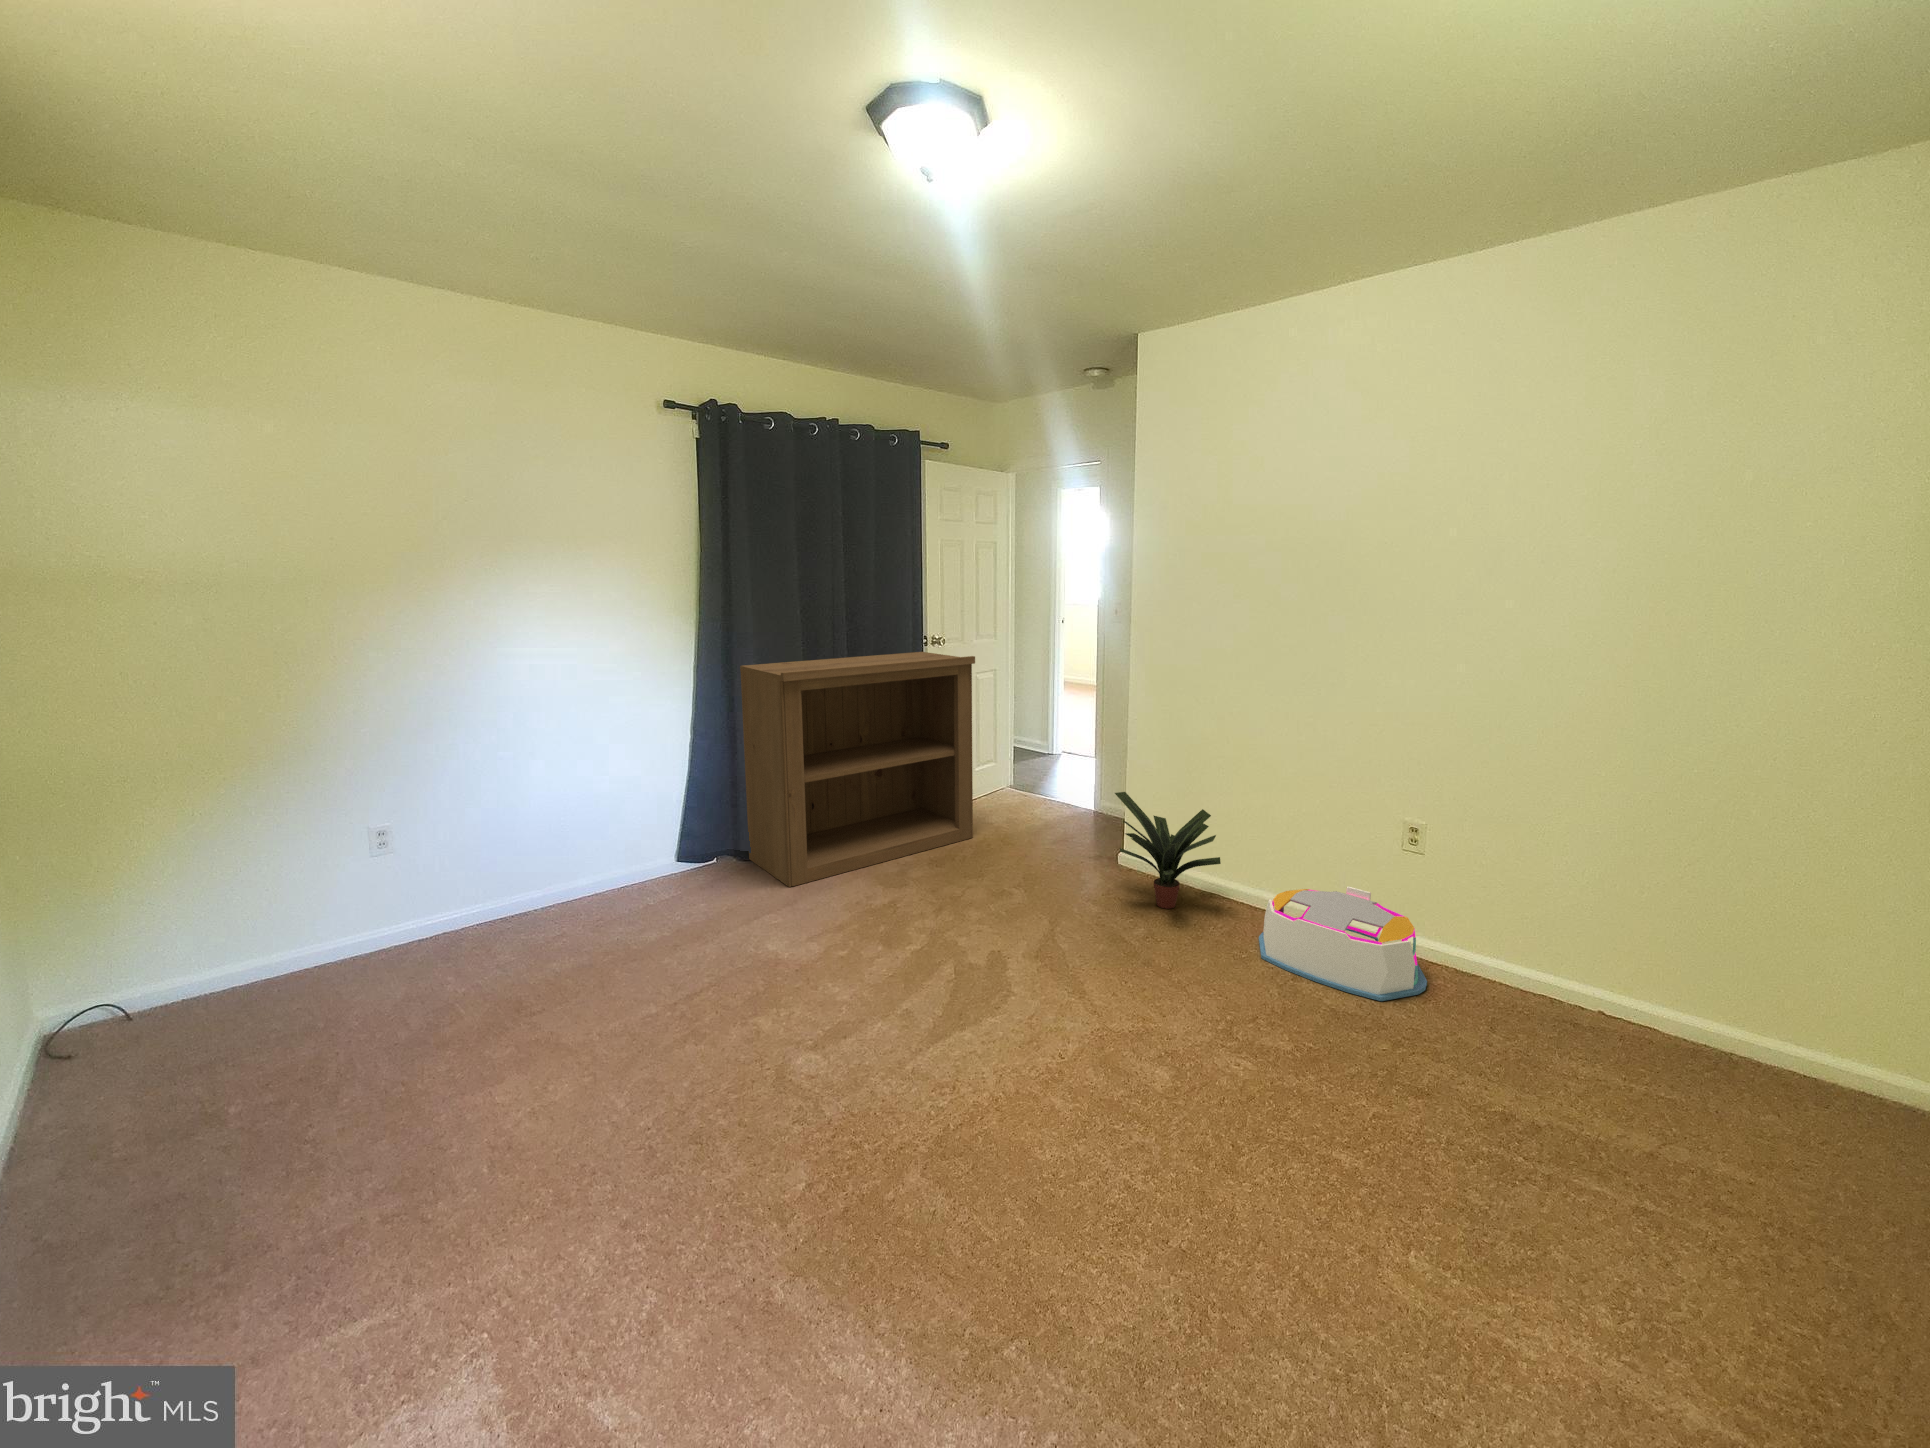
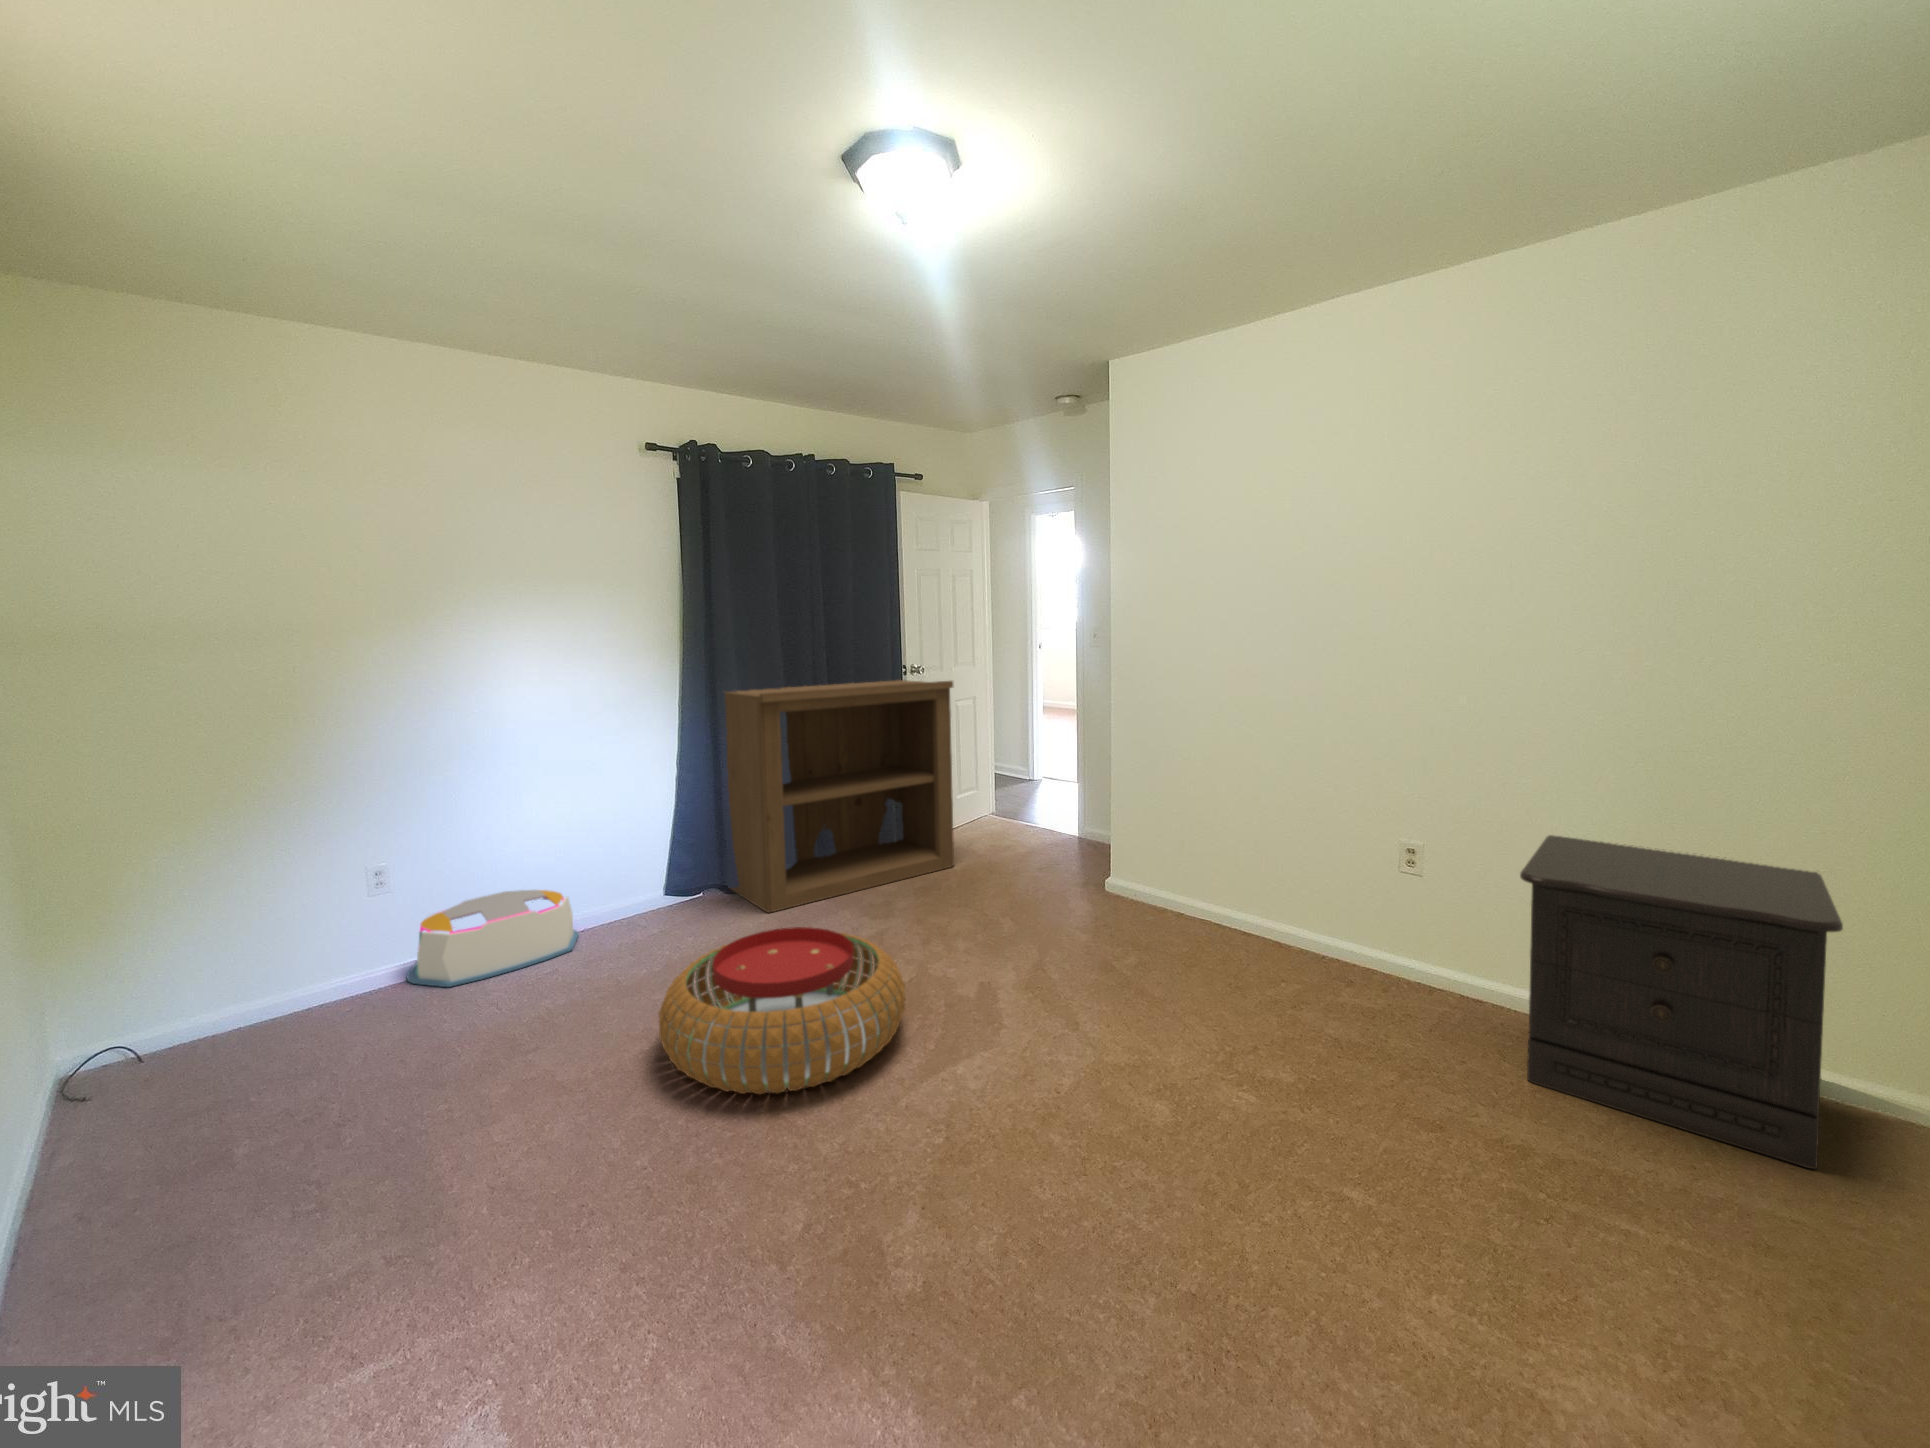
potted plant: present [1115,792,1221,909] -> none [1098,811,1212,930]
nightstand: none [1499,835,1788,1151] -> present [1520,835,1843,1169]
storage bin: present [1259,886,1427,1001] -> present [407,890,579,987]
pouf: none [684,914,925,1082] -> present [658,927,905,1095]

